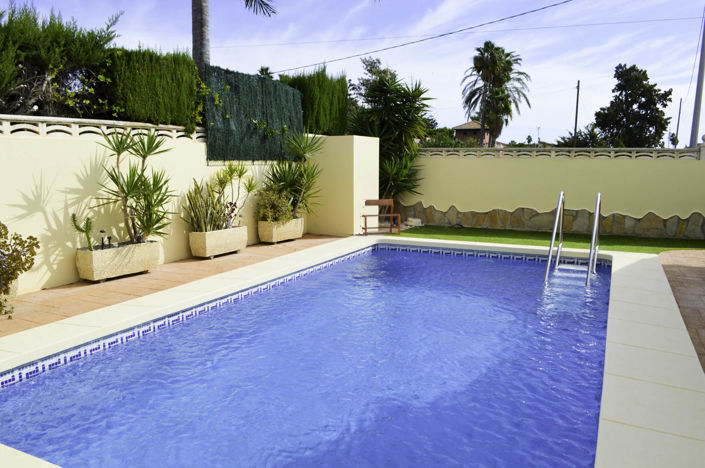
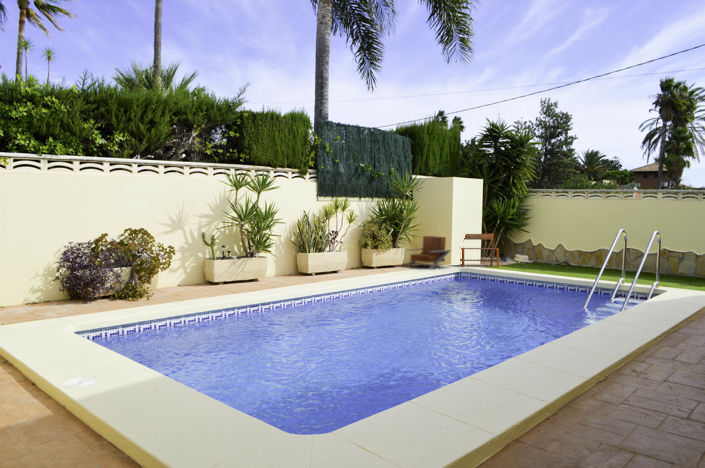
lounge chair: none [306,203,354,241] -> present [407,236,450,270]

